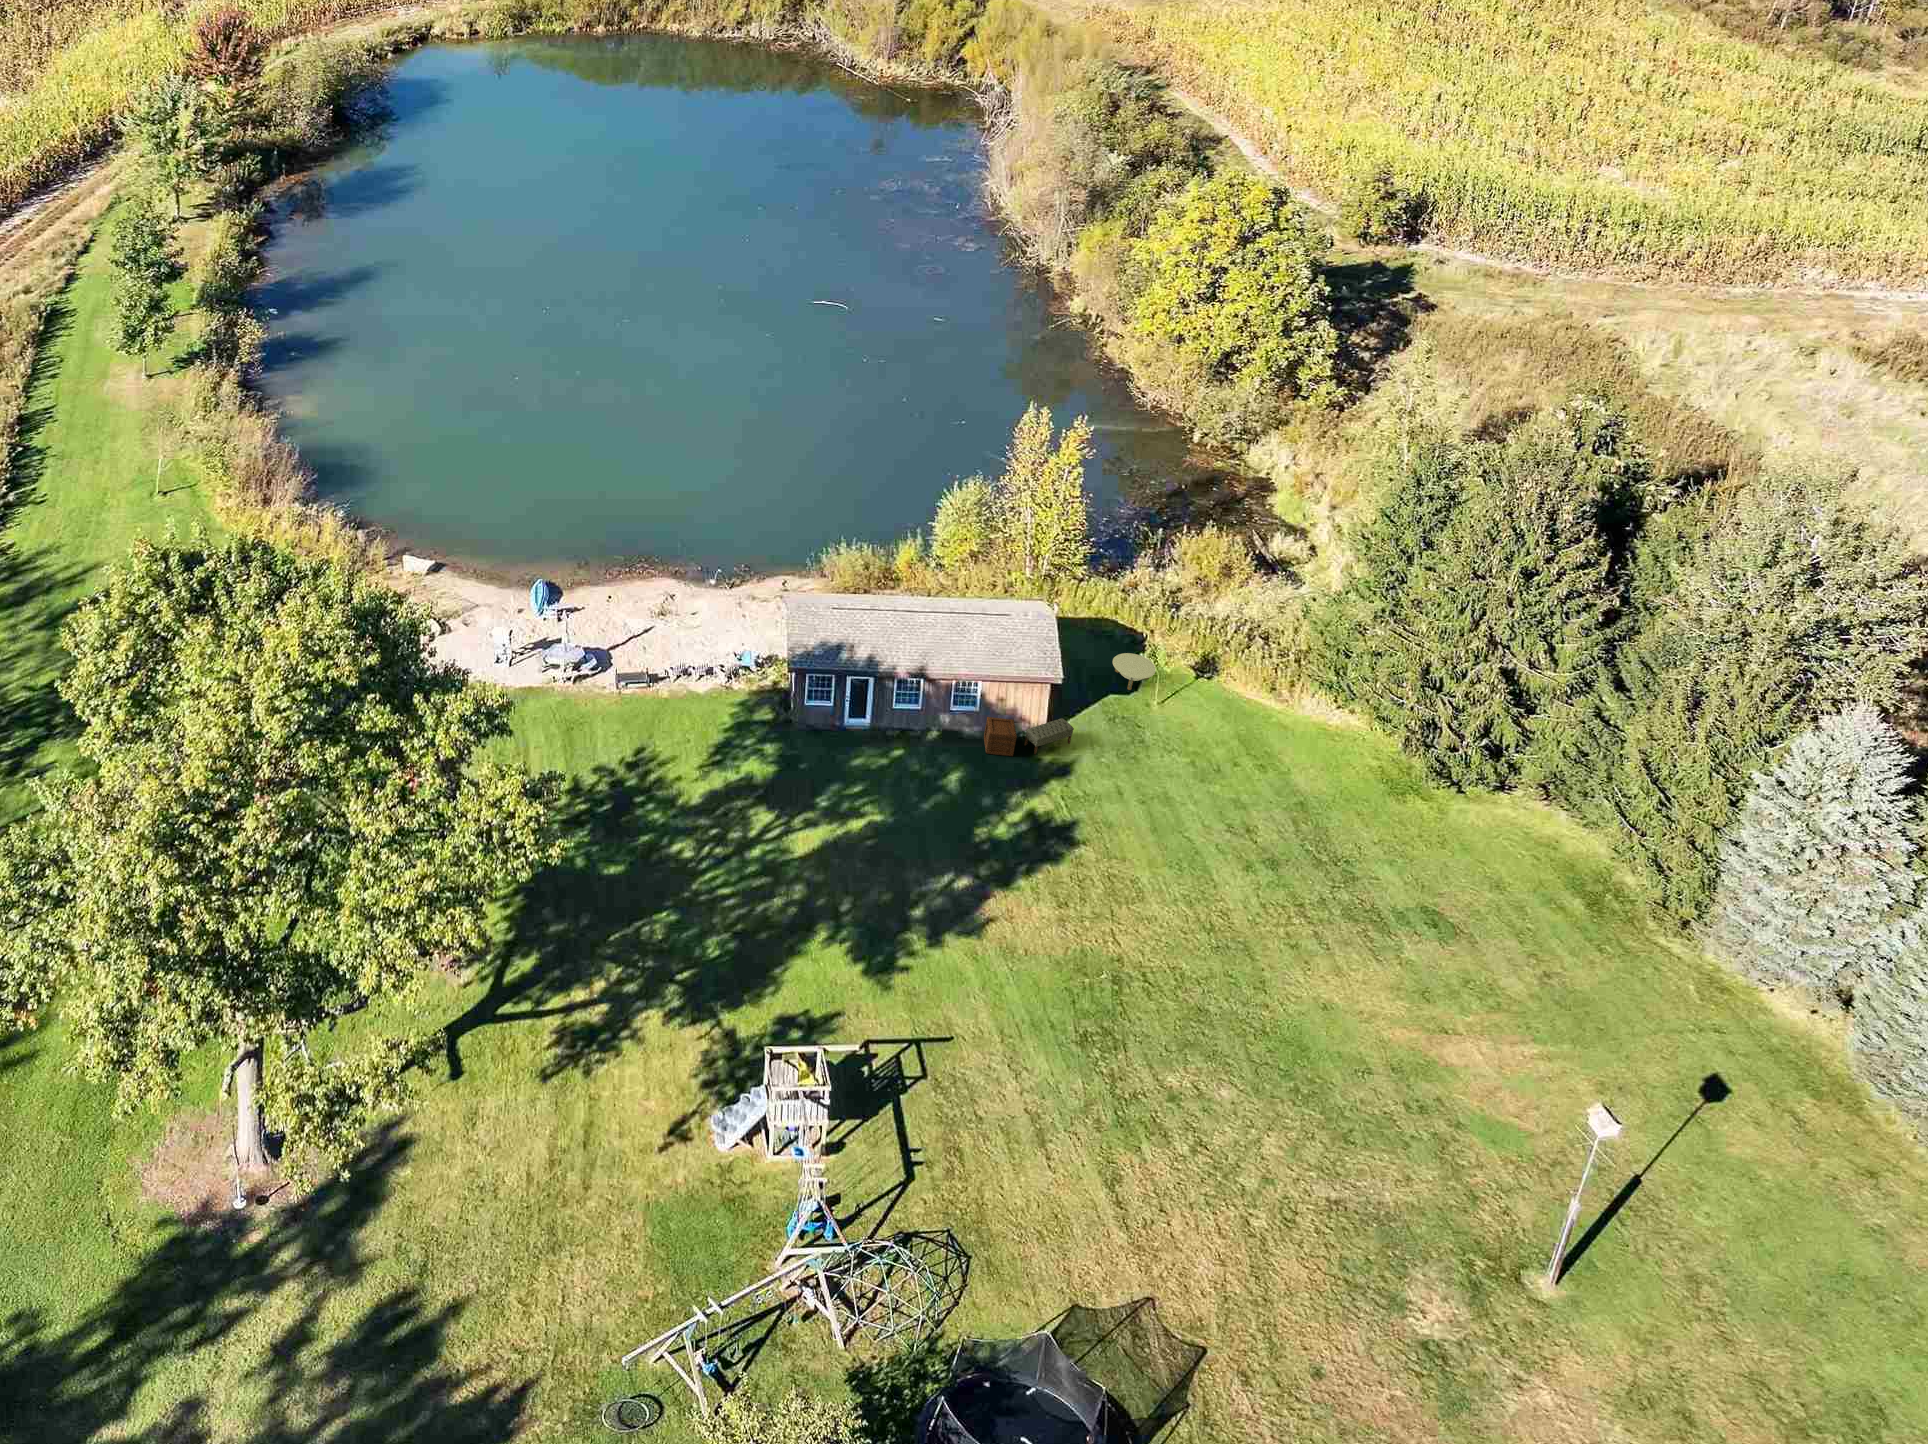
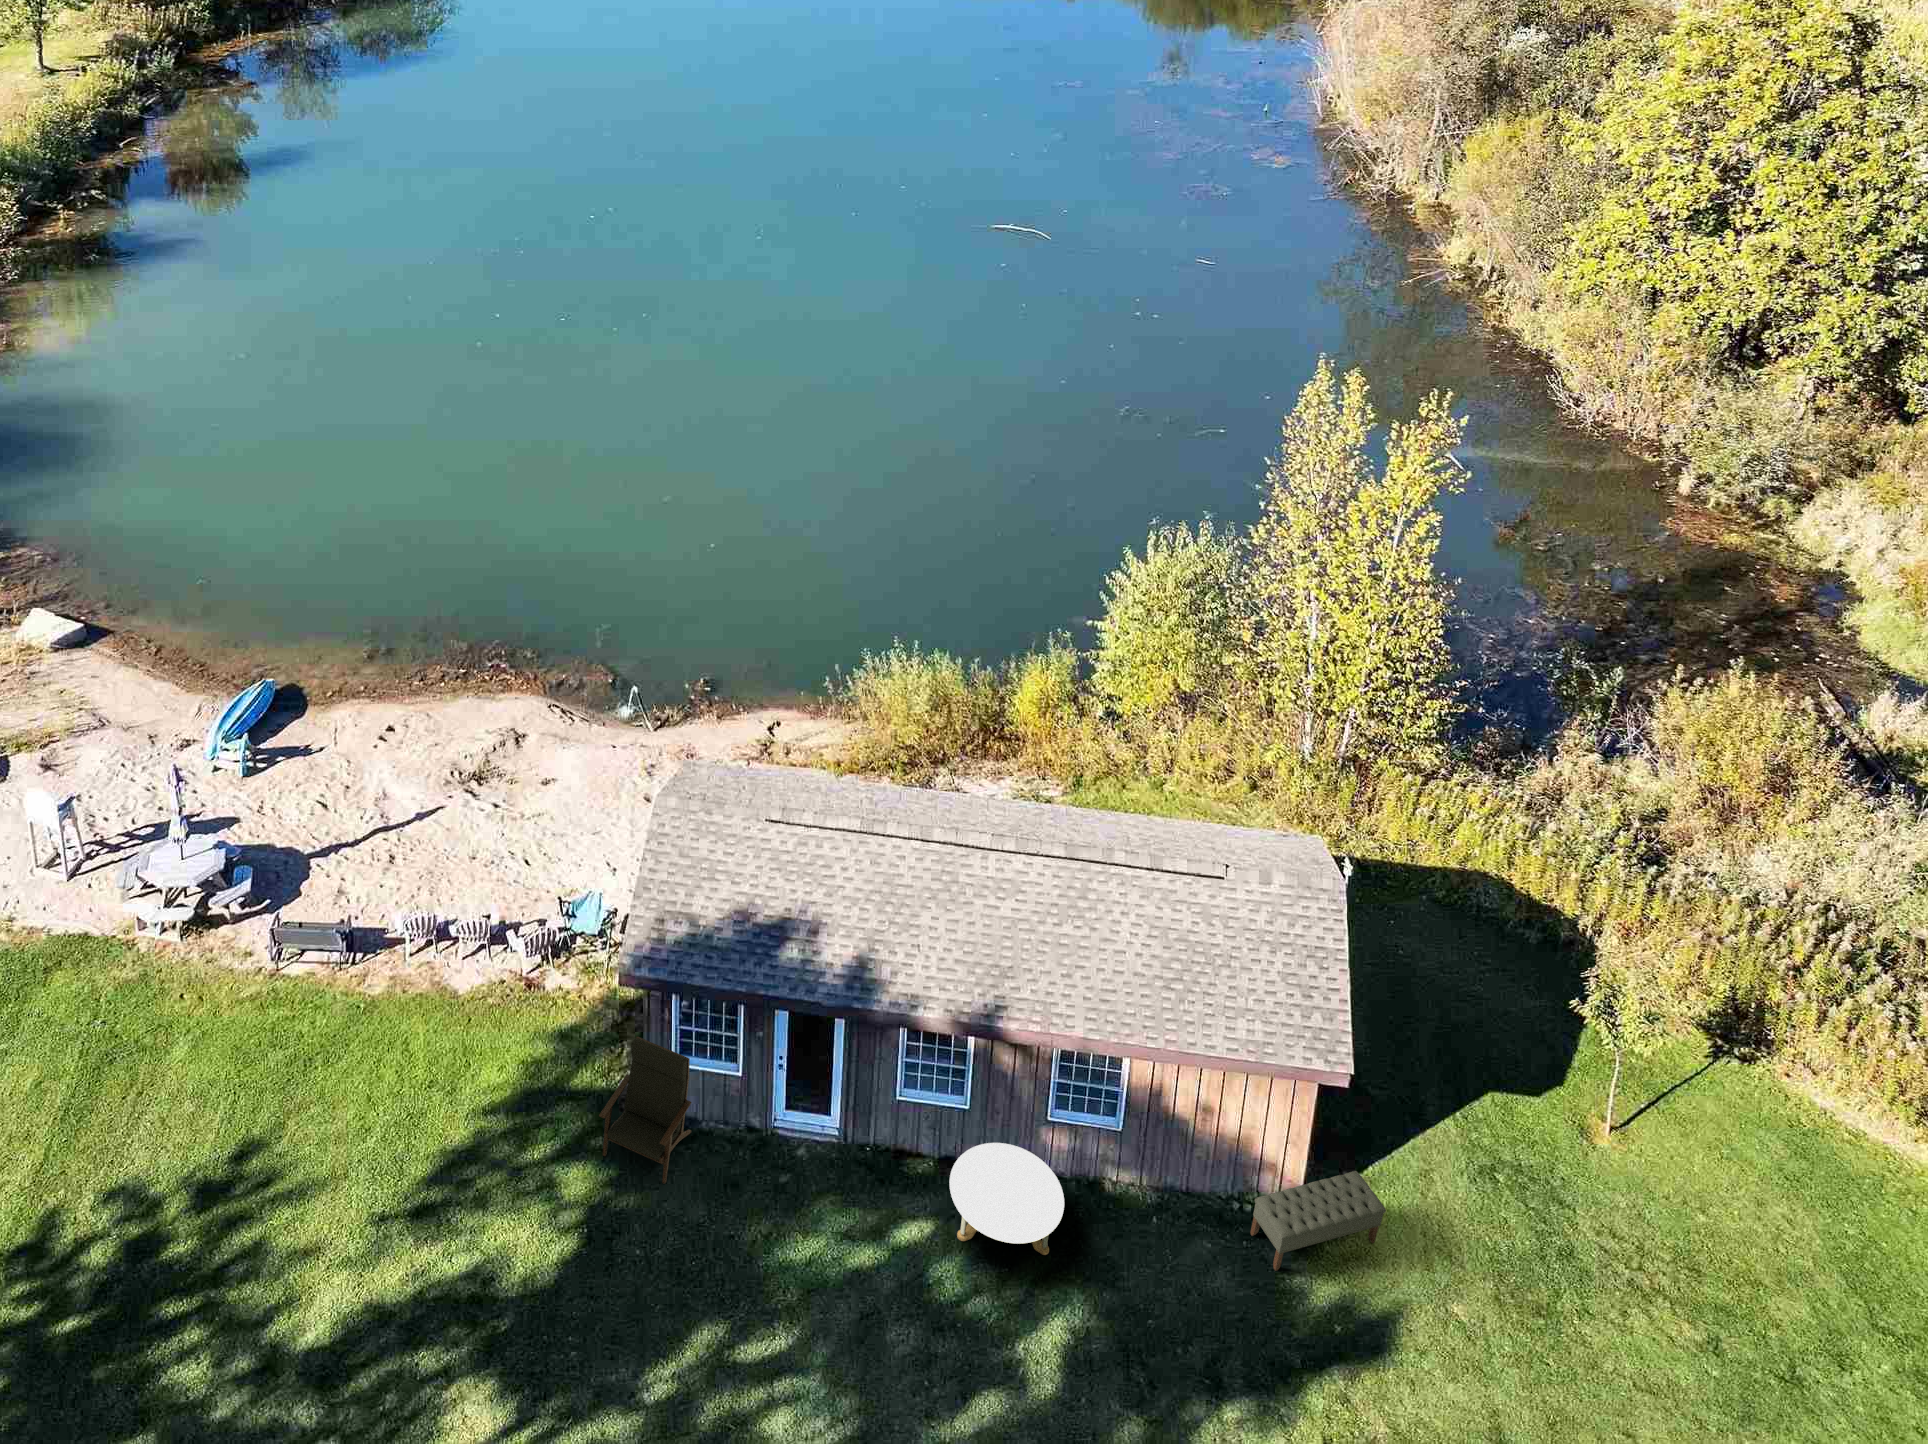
round table: present [1113,653,1156,690] -> present [949,1143,1064,1255]
lounge chair: none [771,696,806,751] -> present [599,1036,691,1184]
wooden crate: present [984,717,1017,756] -> none [1143,1149,1224,1270]

